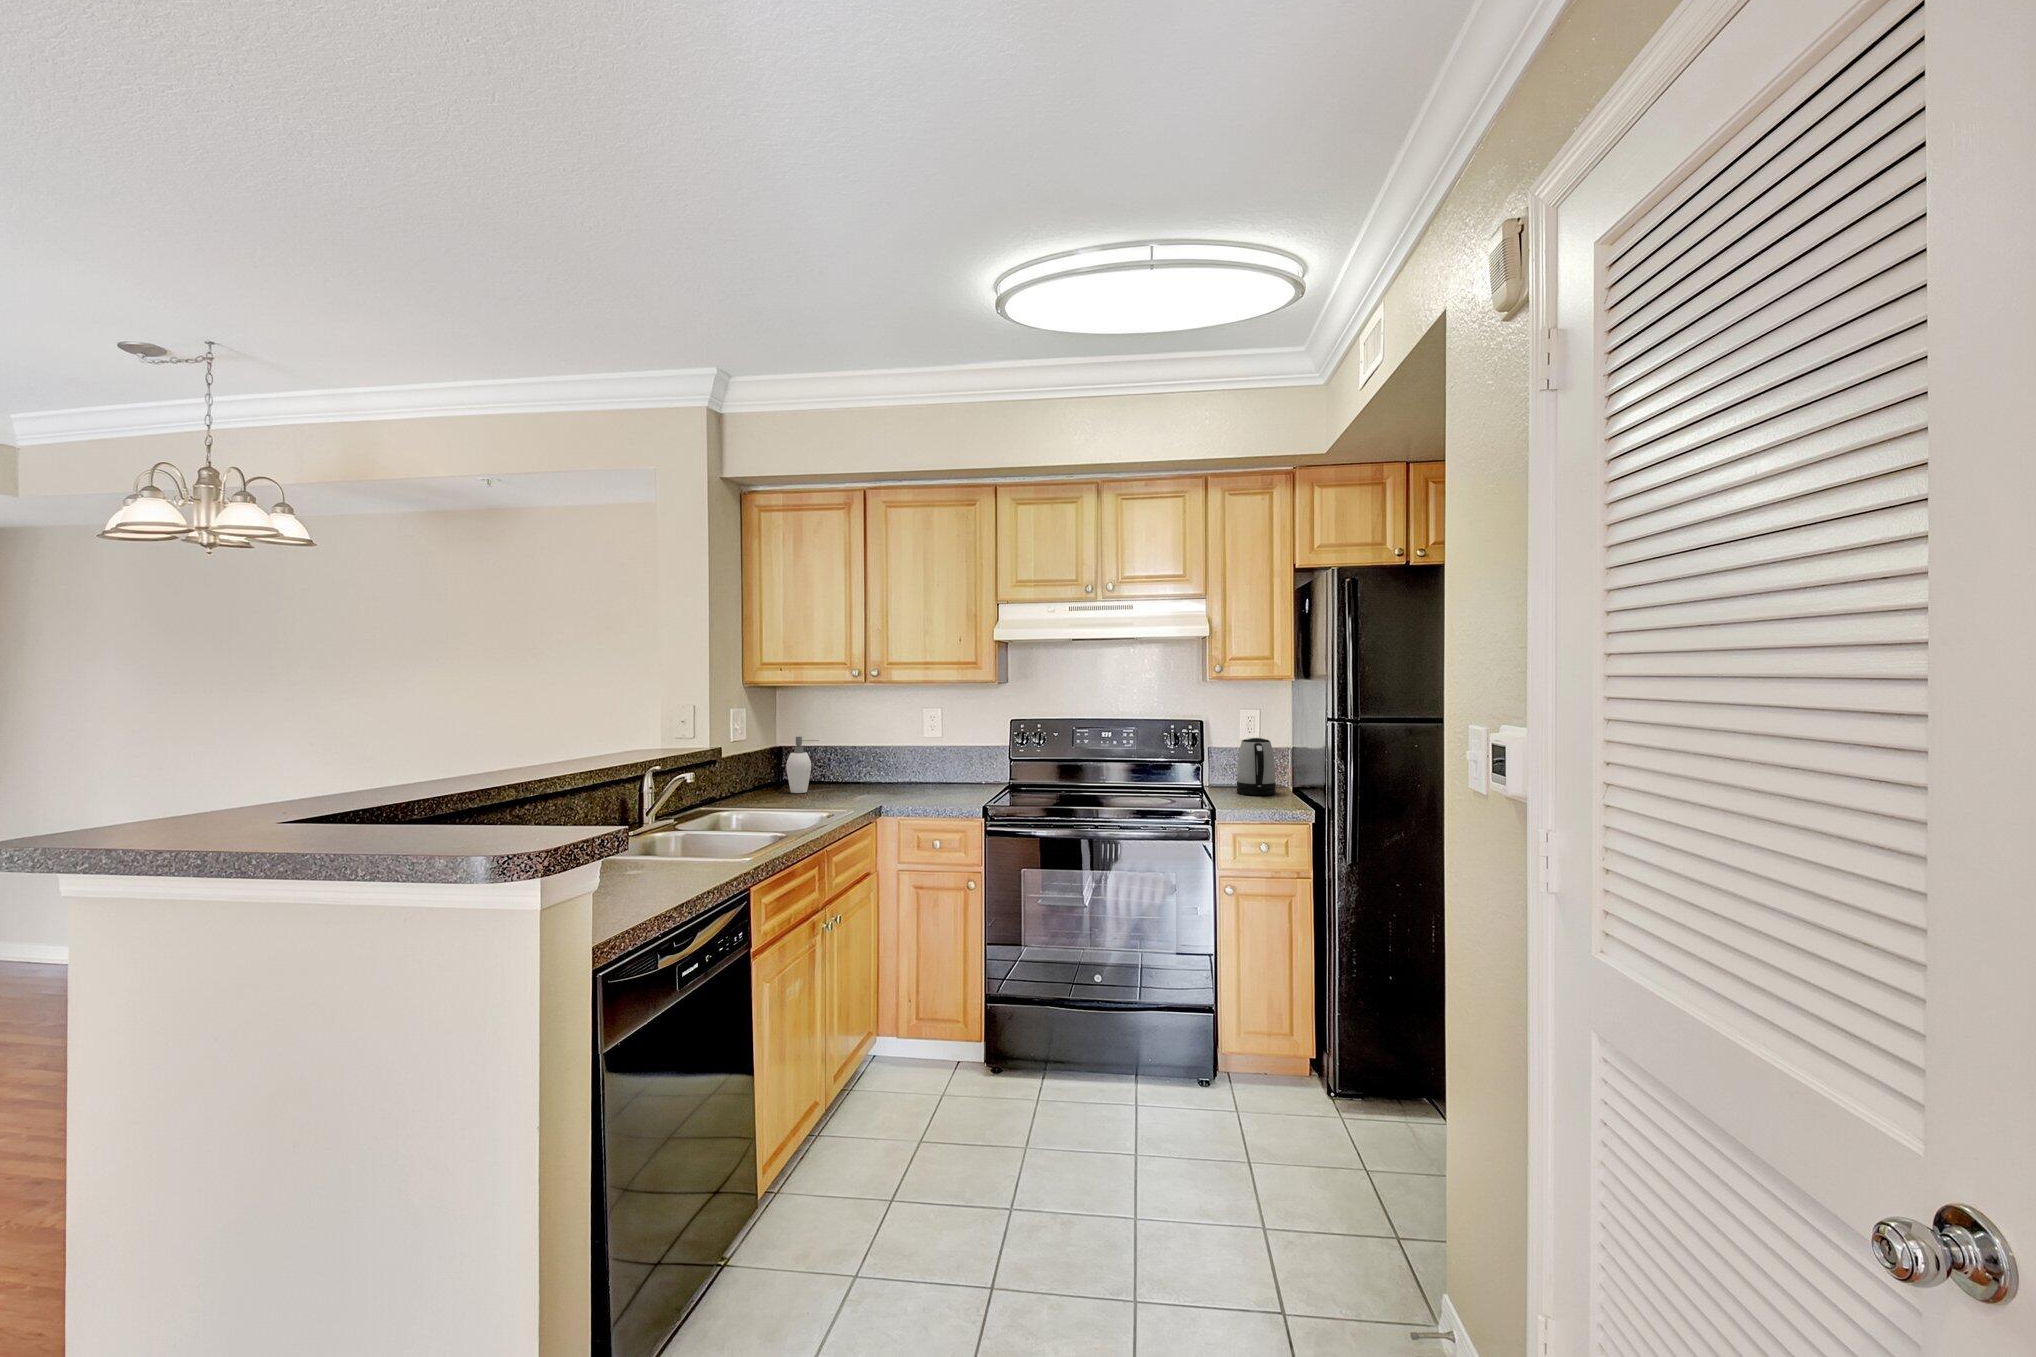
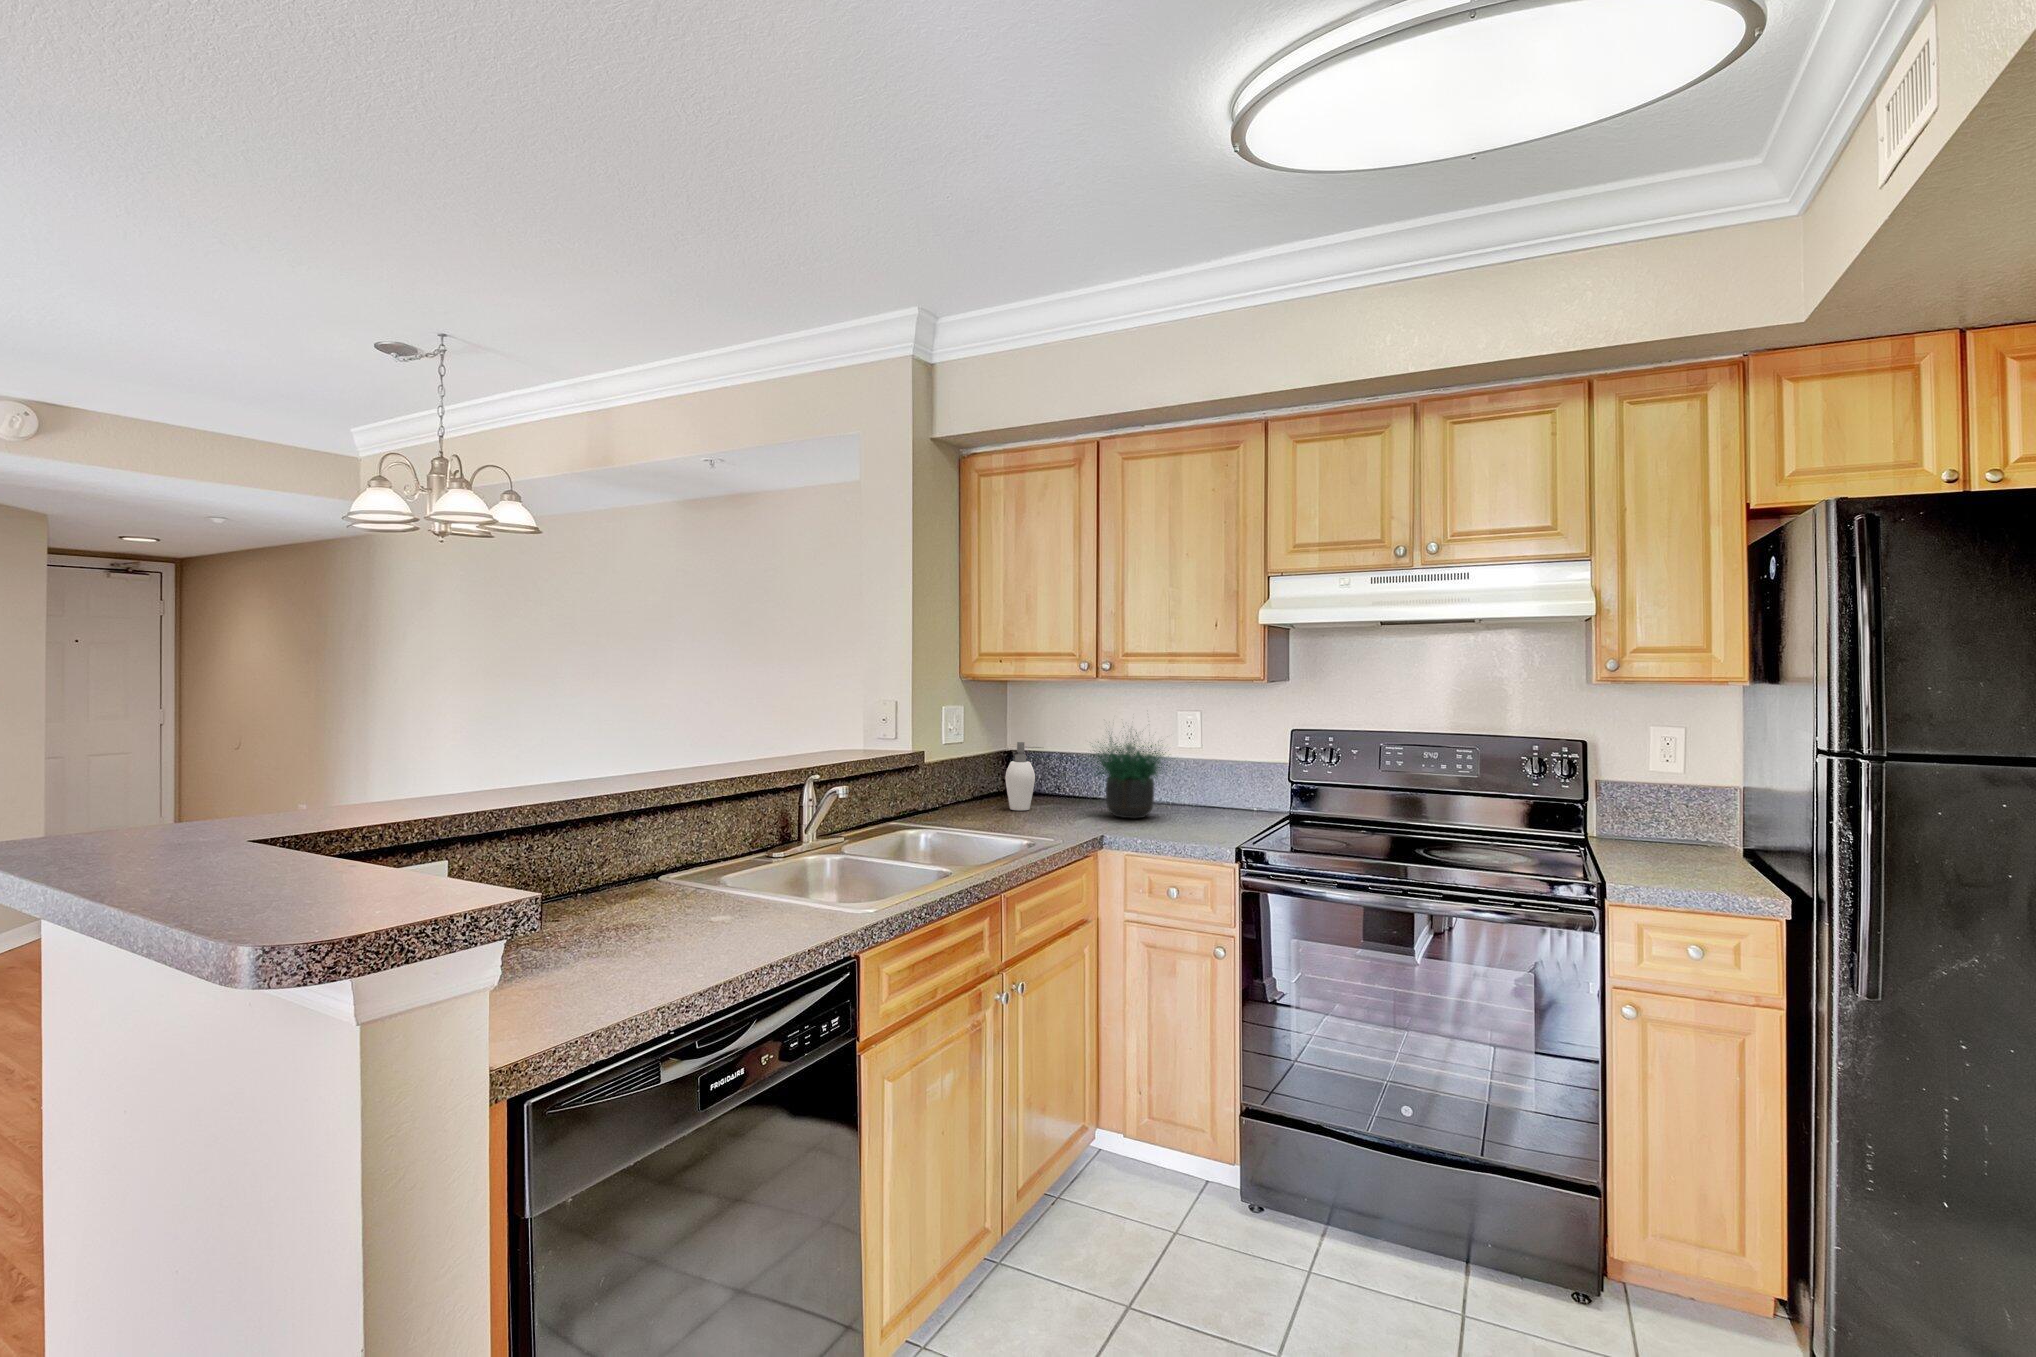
potted plant: none [843,704,932,793] -> present [1092,732,1168,819]
kettle: present [1237,738,1276,795] -> none [1635,770,1704,858]

